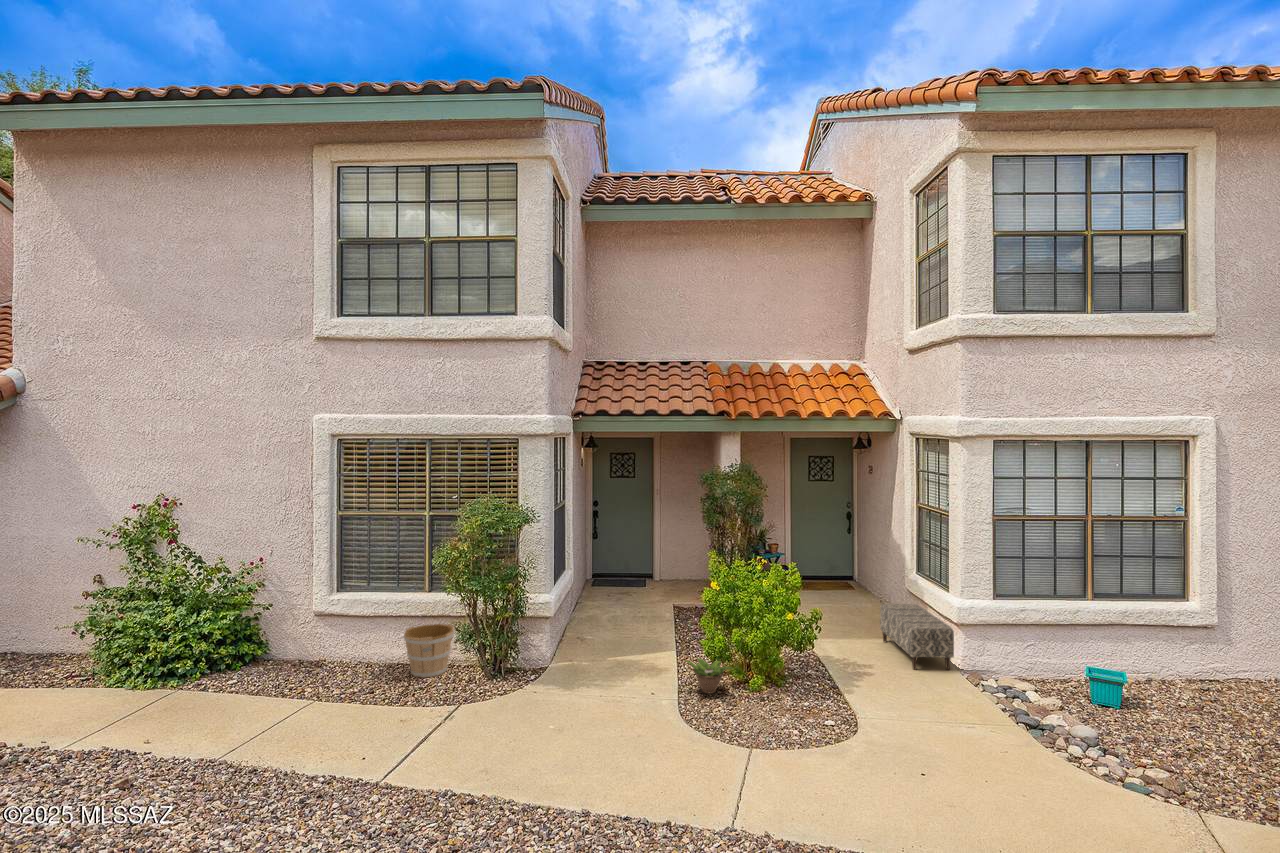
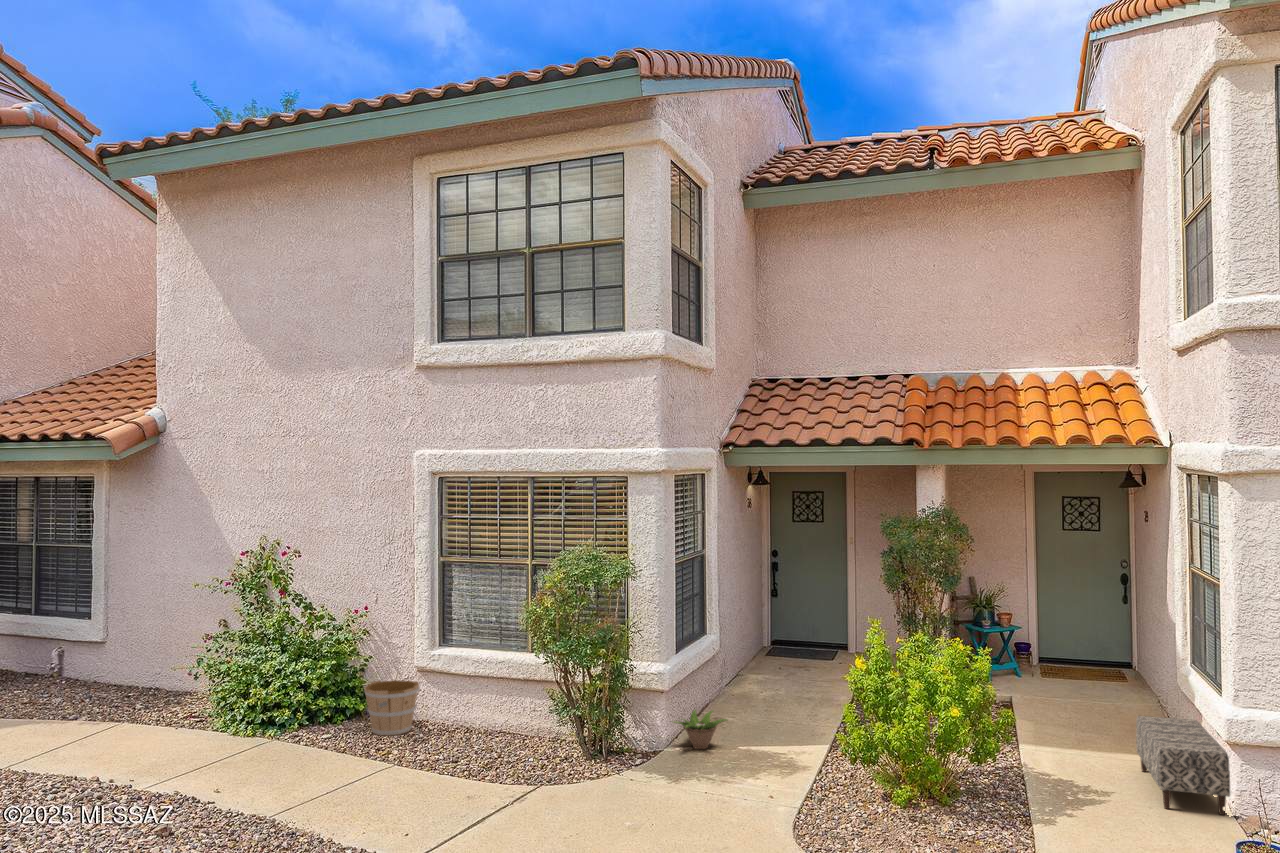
wooden bucket: present [404,624,454,678] -> present [364,680,420,736]
decorative plant: present [686,658,732,694] -> present [674,710,727,749]

